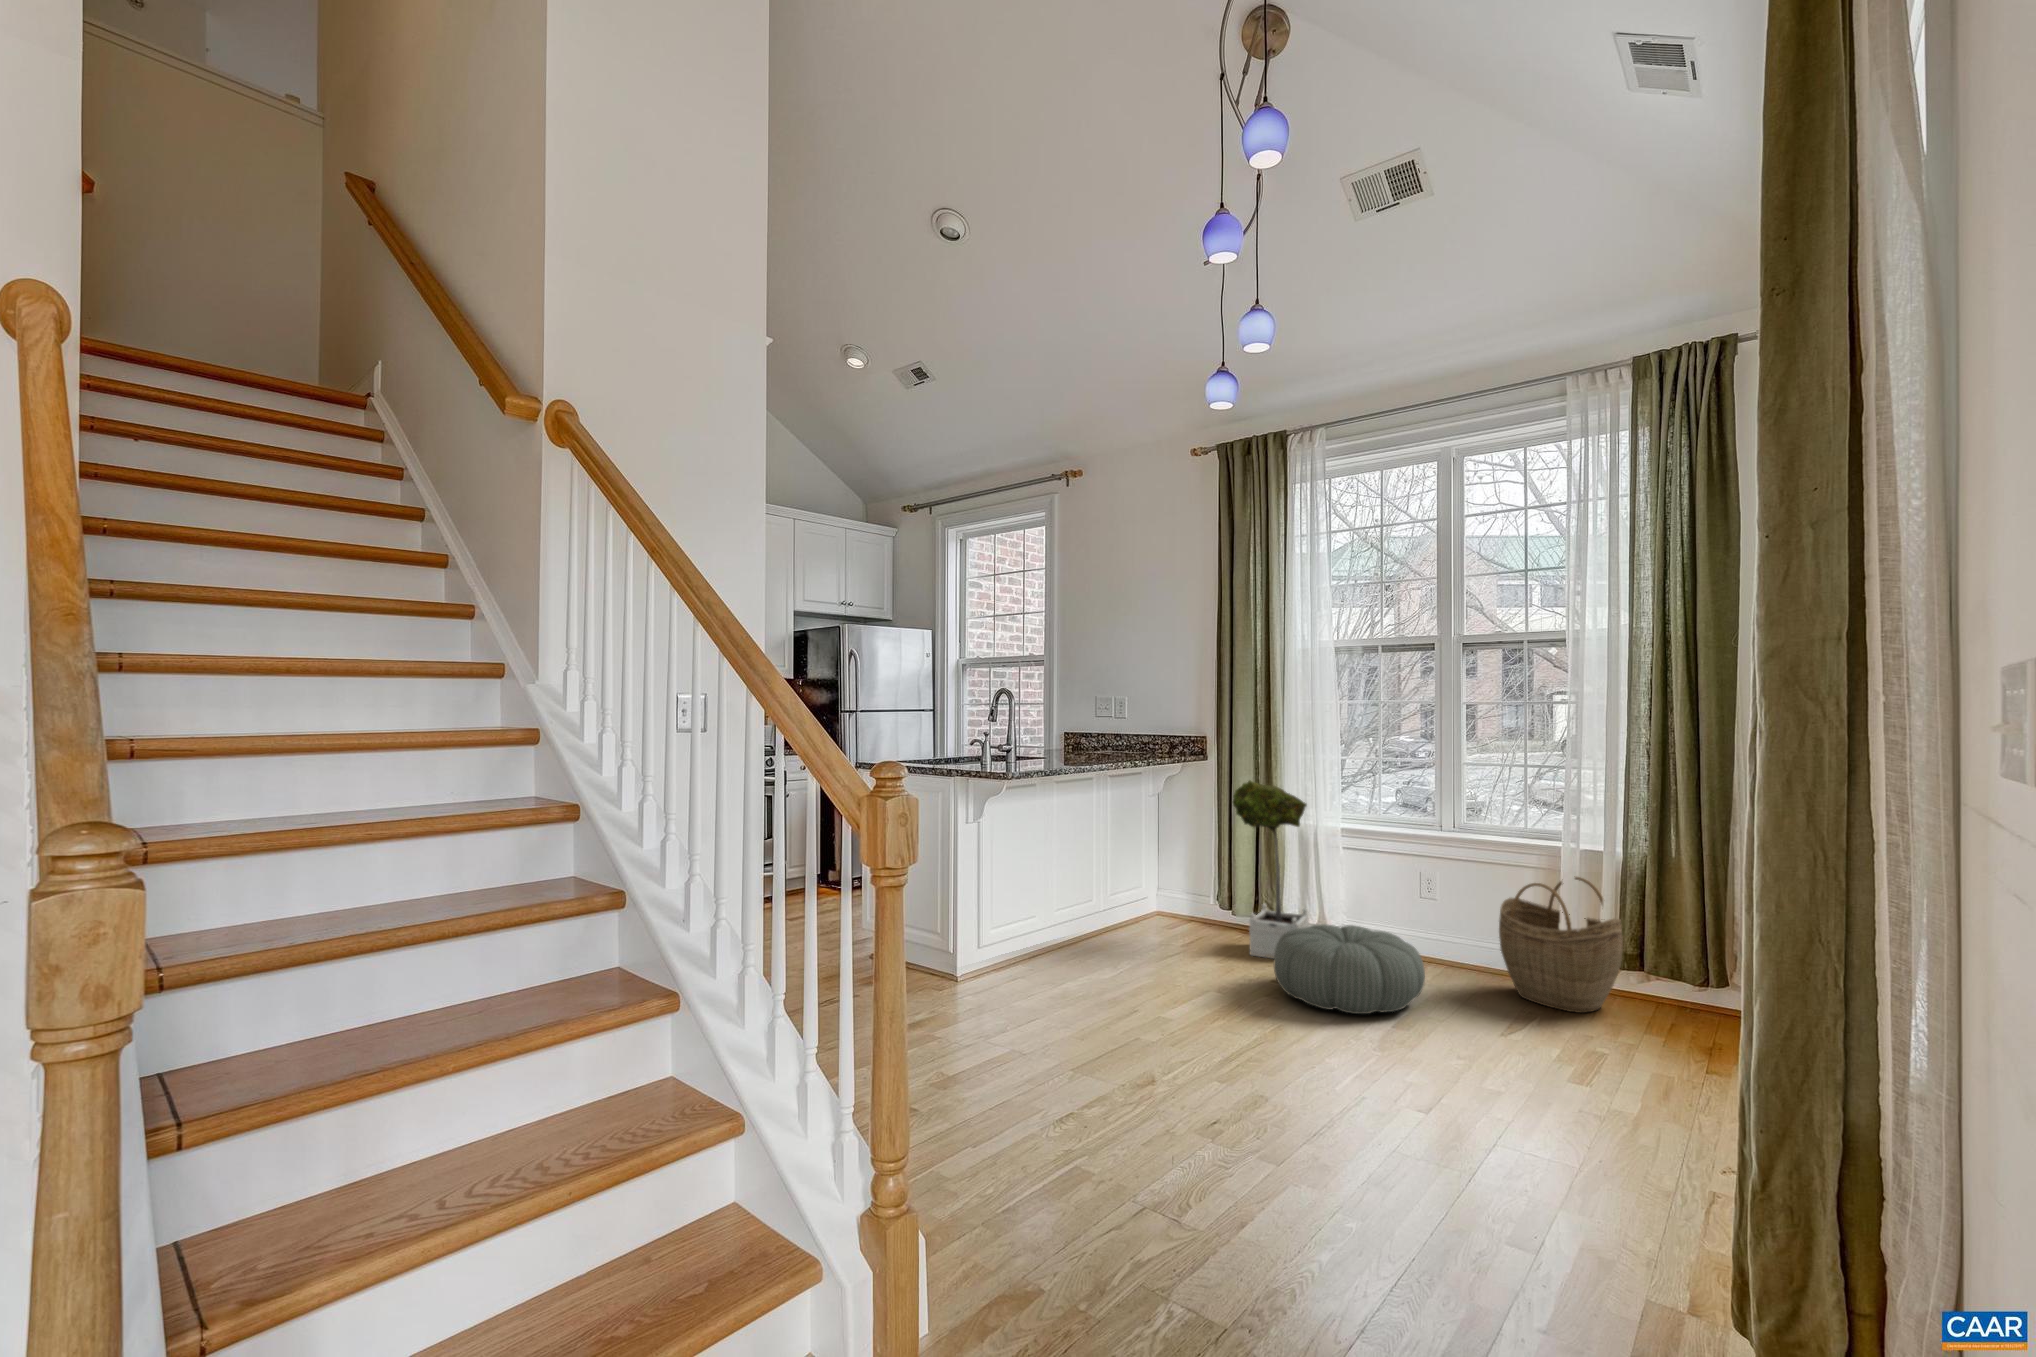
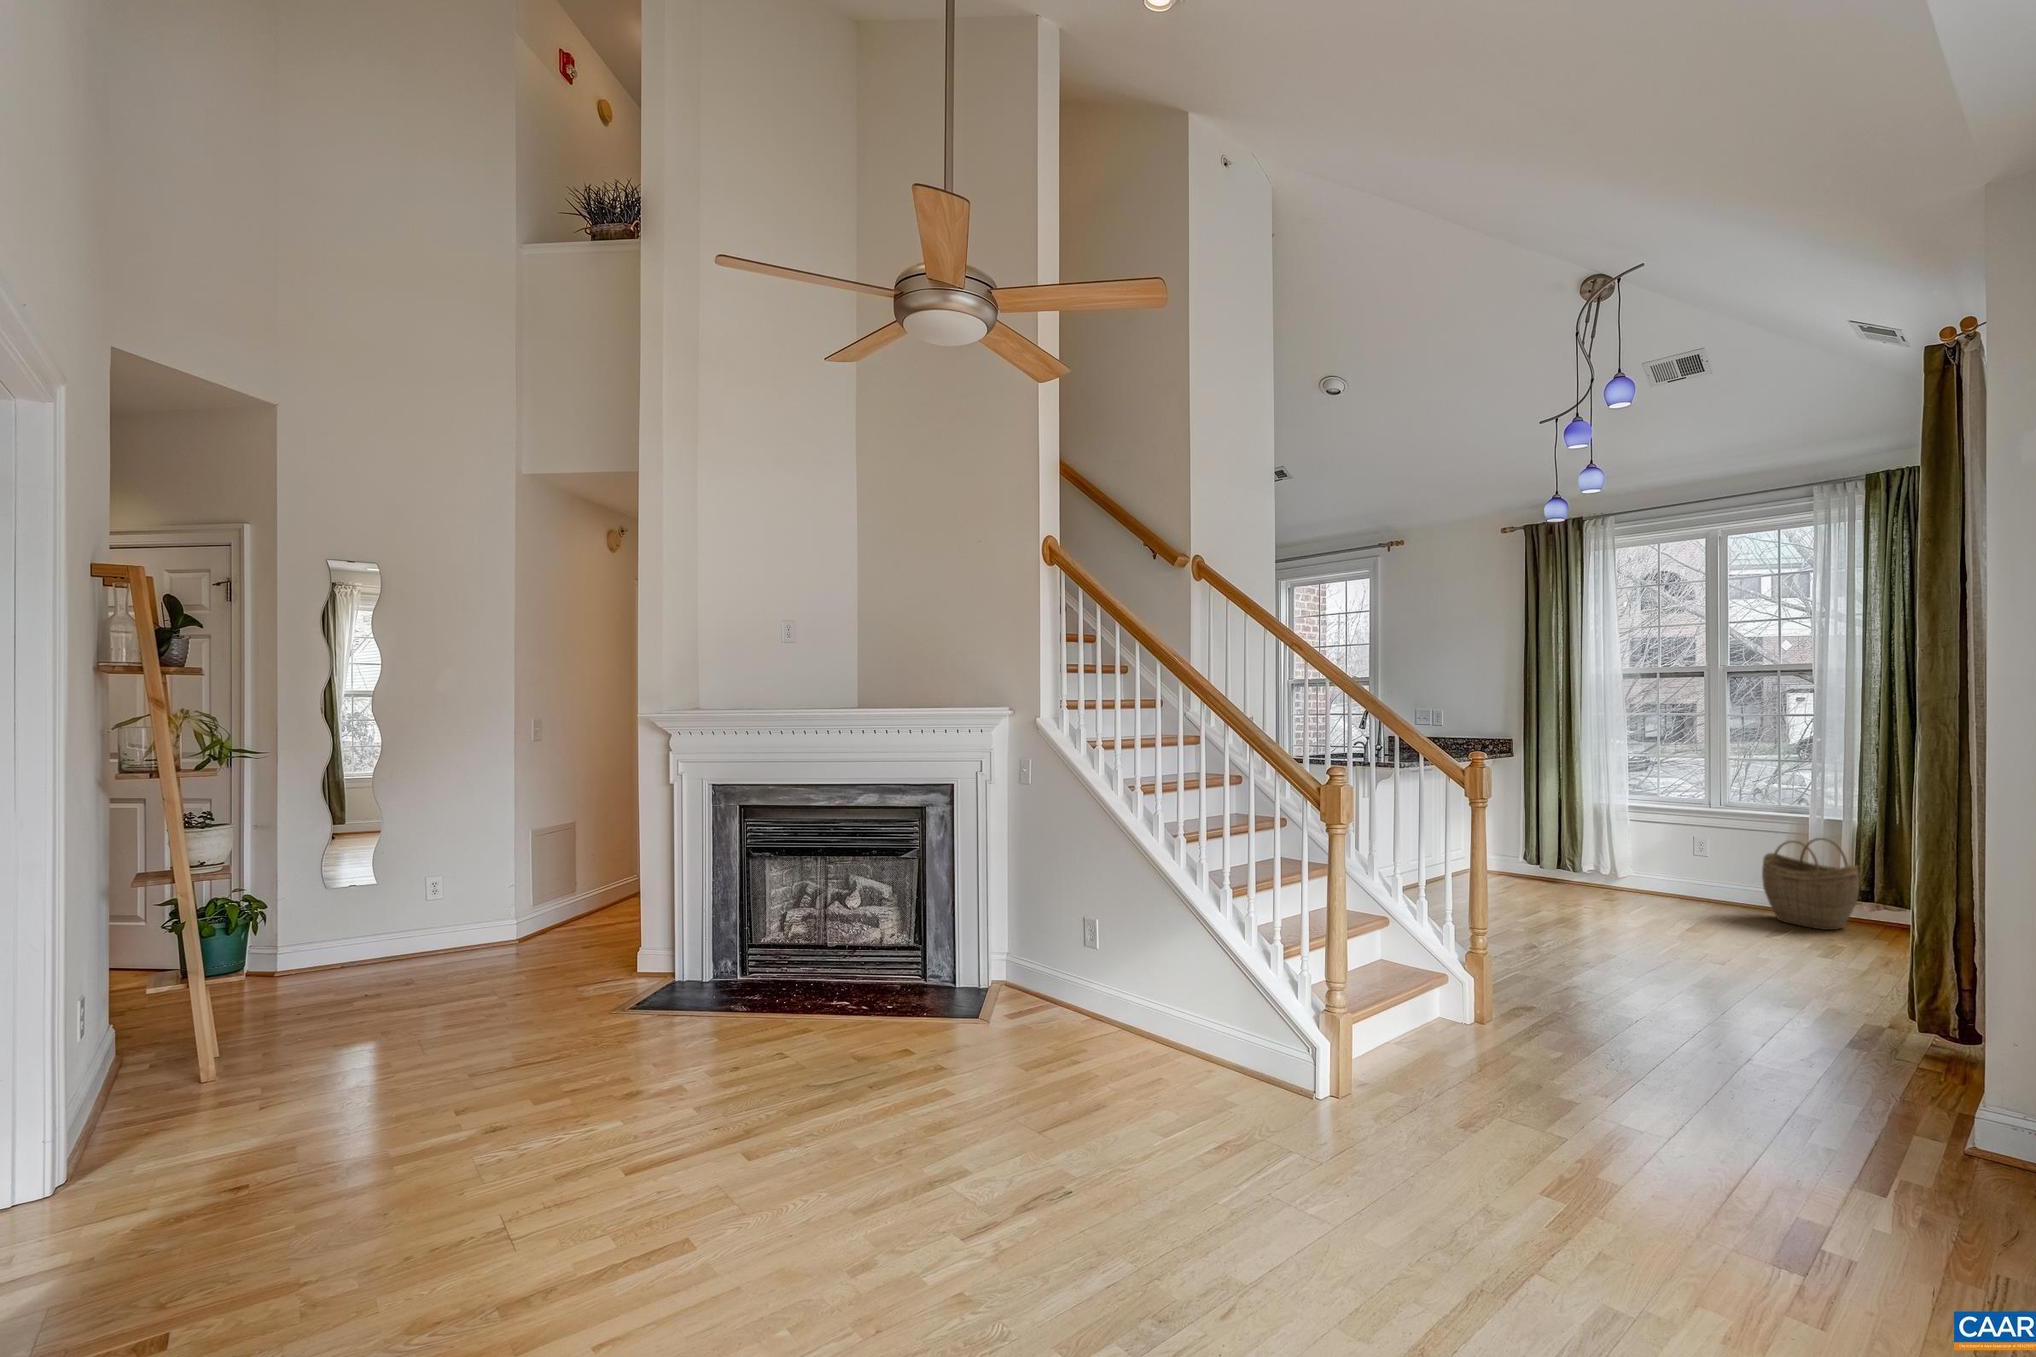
potted tree: present [1233,781,1309,959] -> none [1545,769,1606,899]
pouf: present [1274,924,1425,1014] -> none [1592,869,1709,925]

